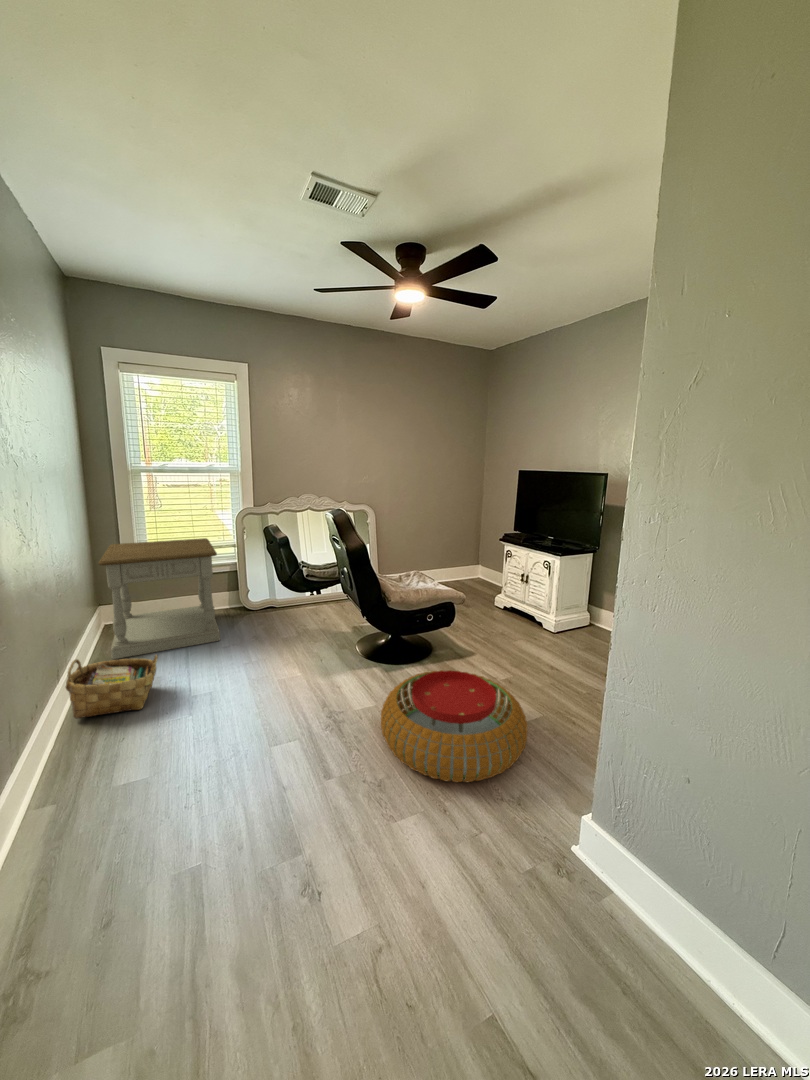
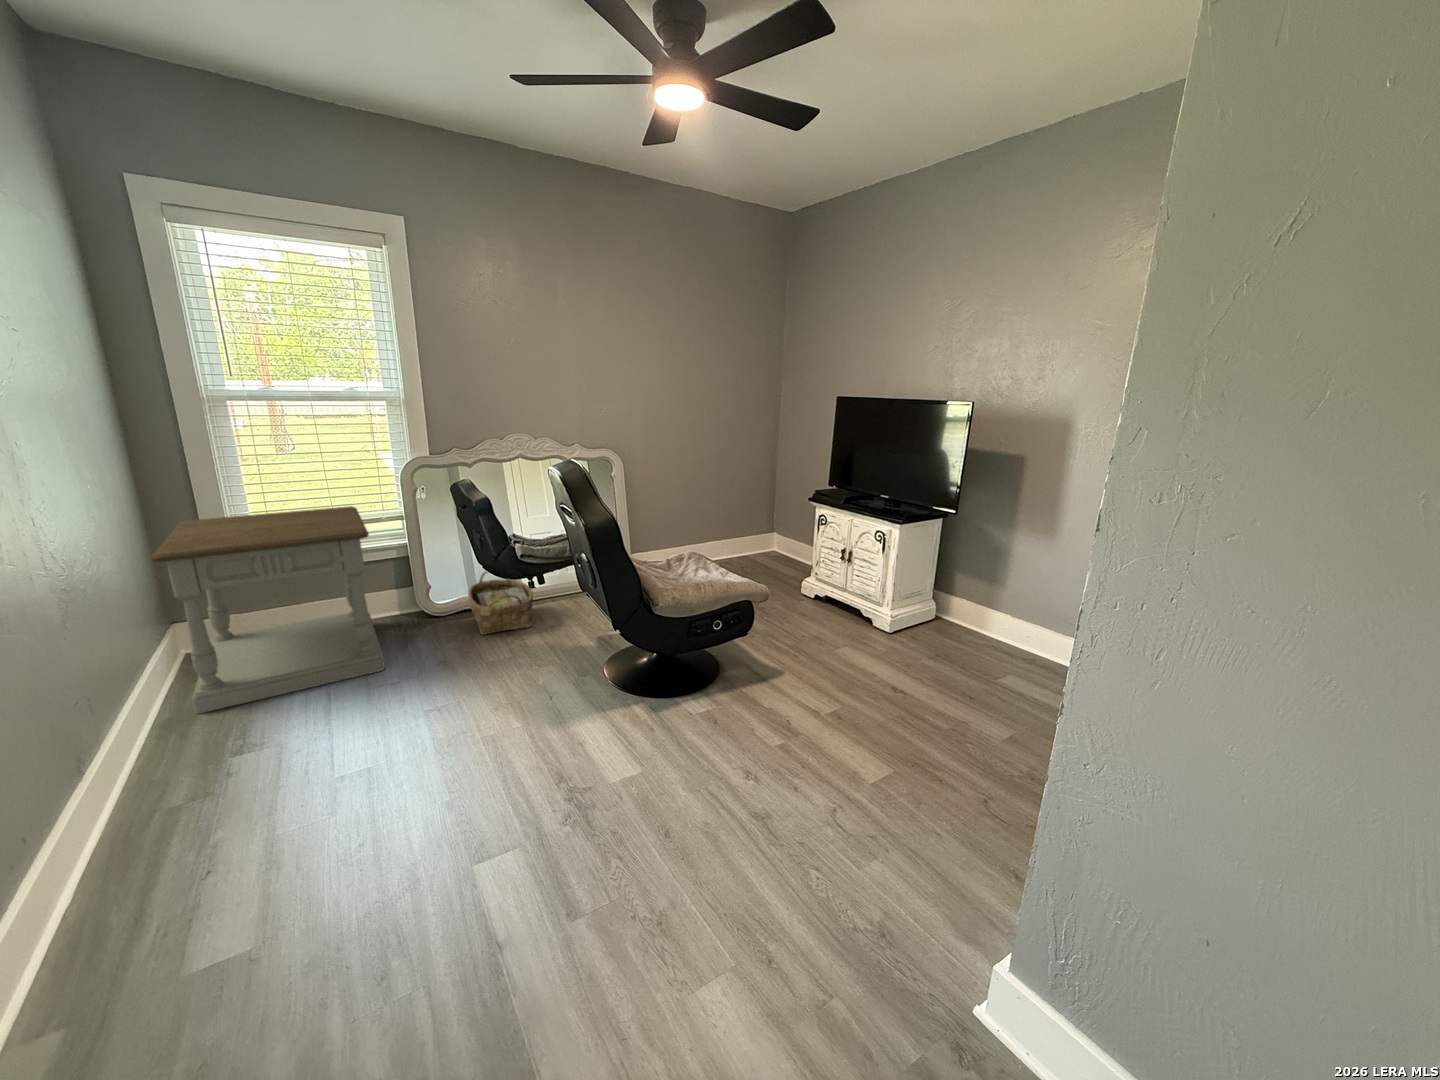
woven basket: present [66,655,158,719] -> present [468,571,533,635]
pouf: present [381,670,528,782] -> none [652,710,882,903]

